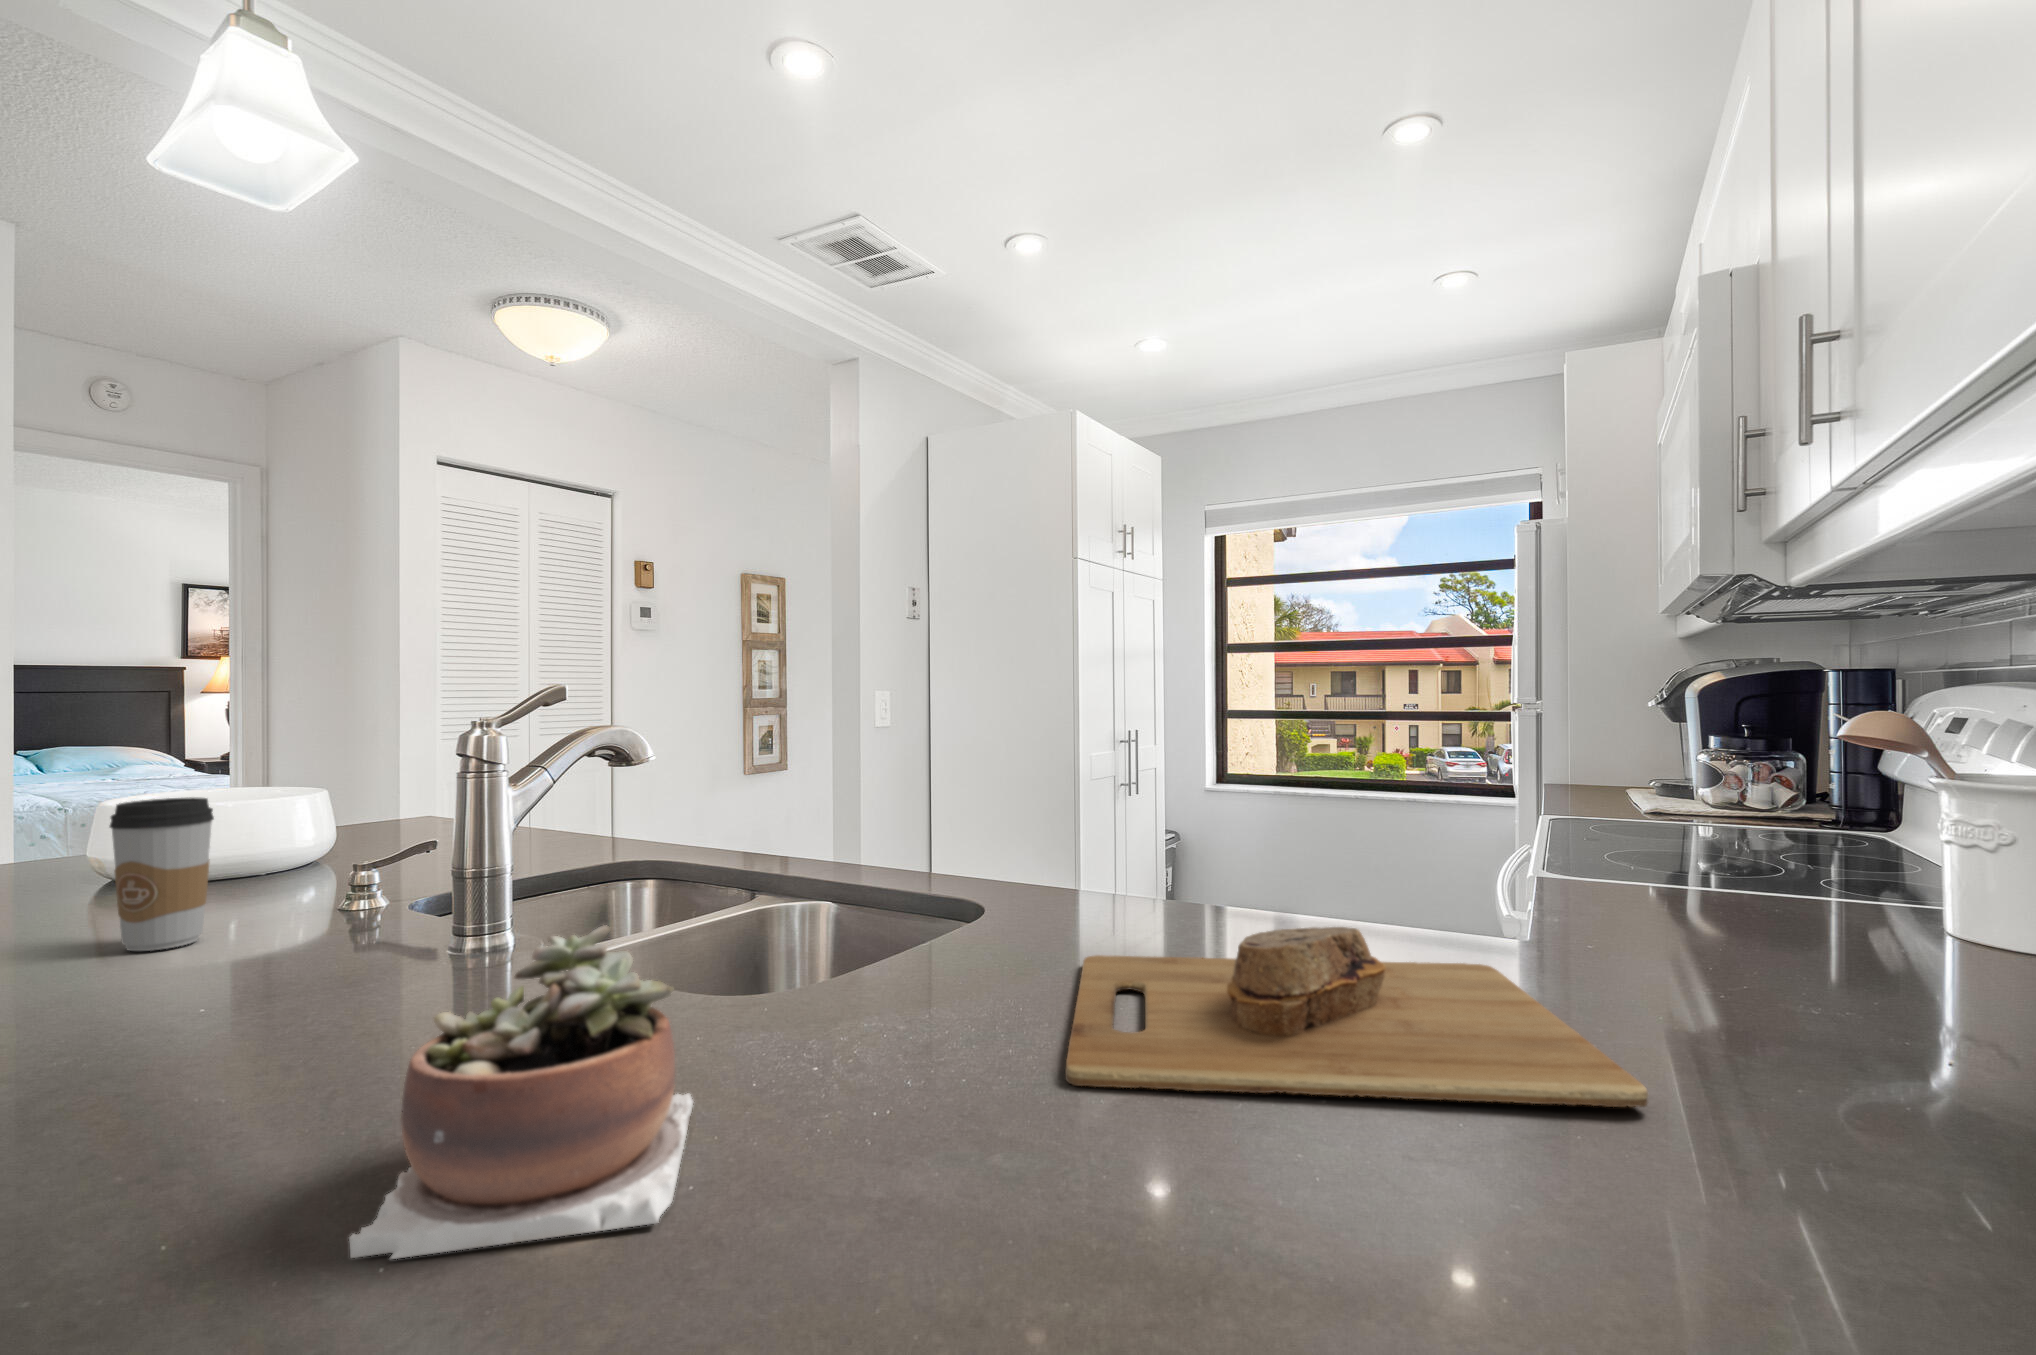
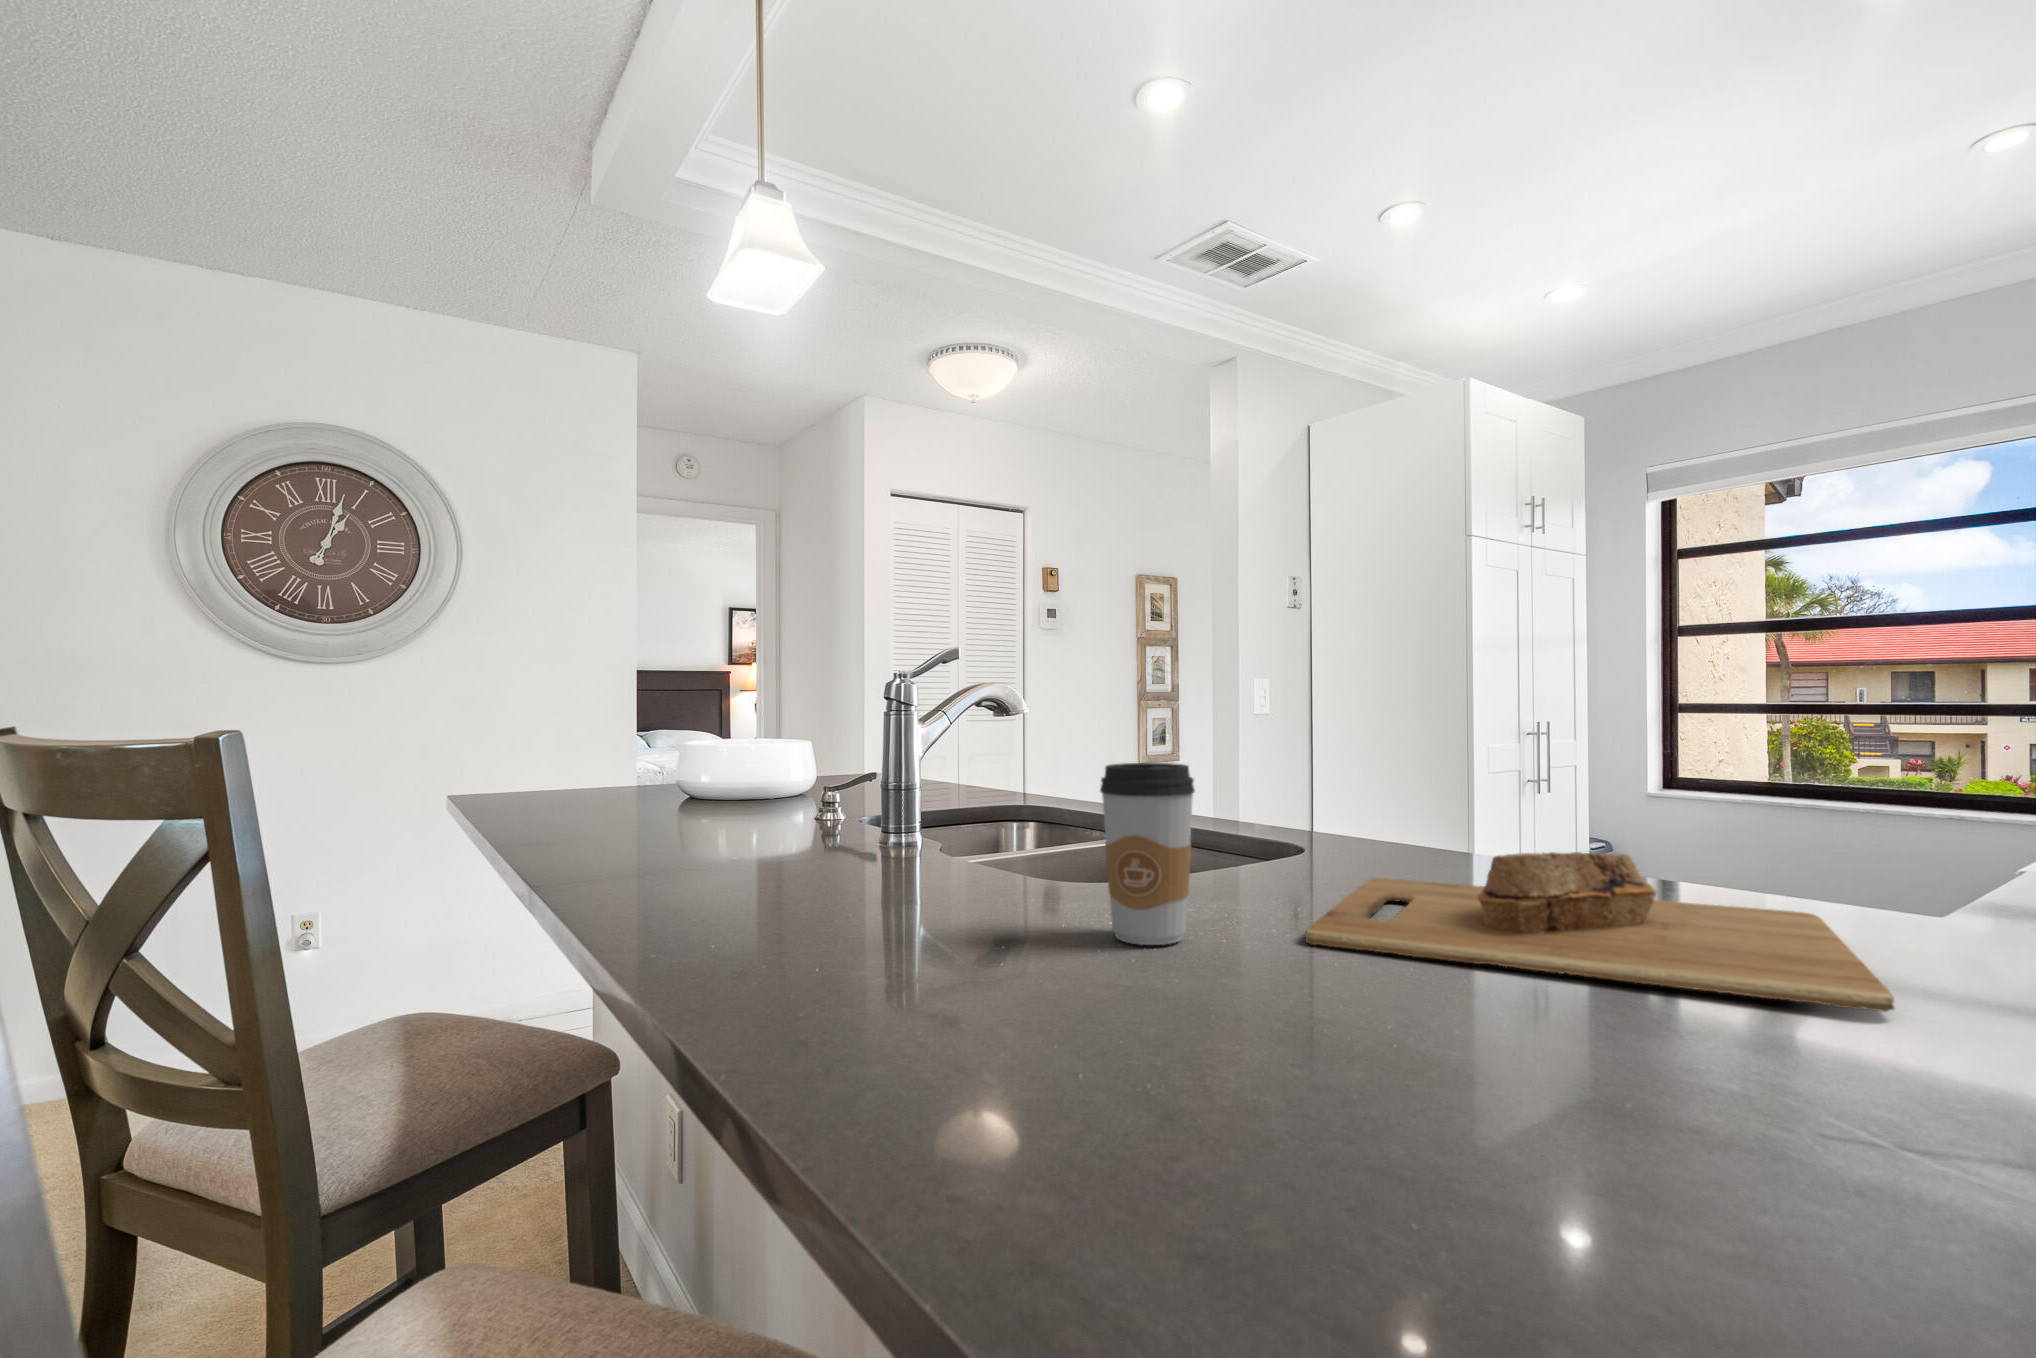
coffee cup: present [110,797,214,951] -> present [1100,763,1195,945]
succulent plant: present [349,926,693,1259] -> none [812,785,1021,964]

